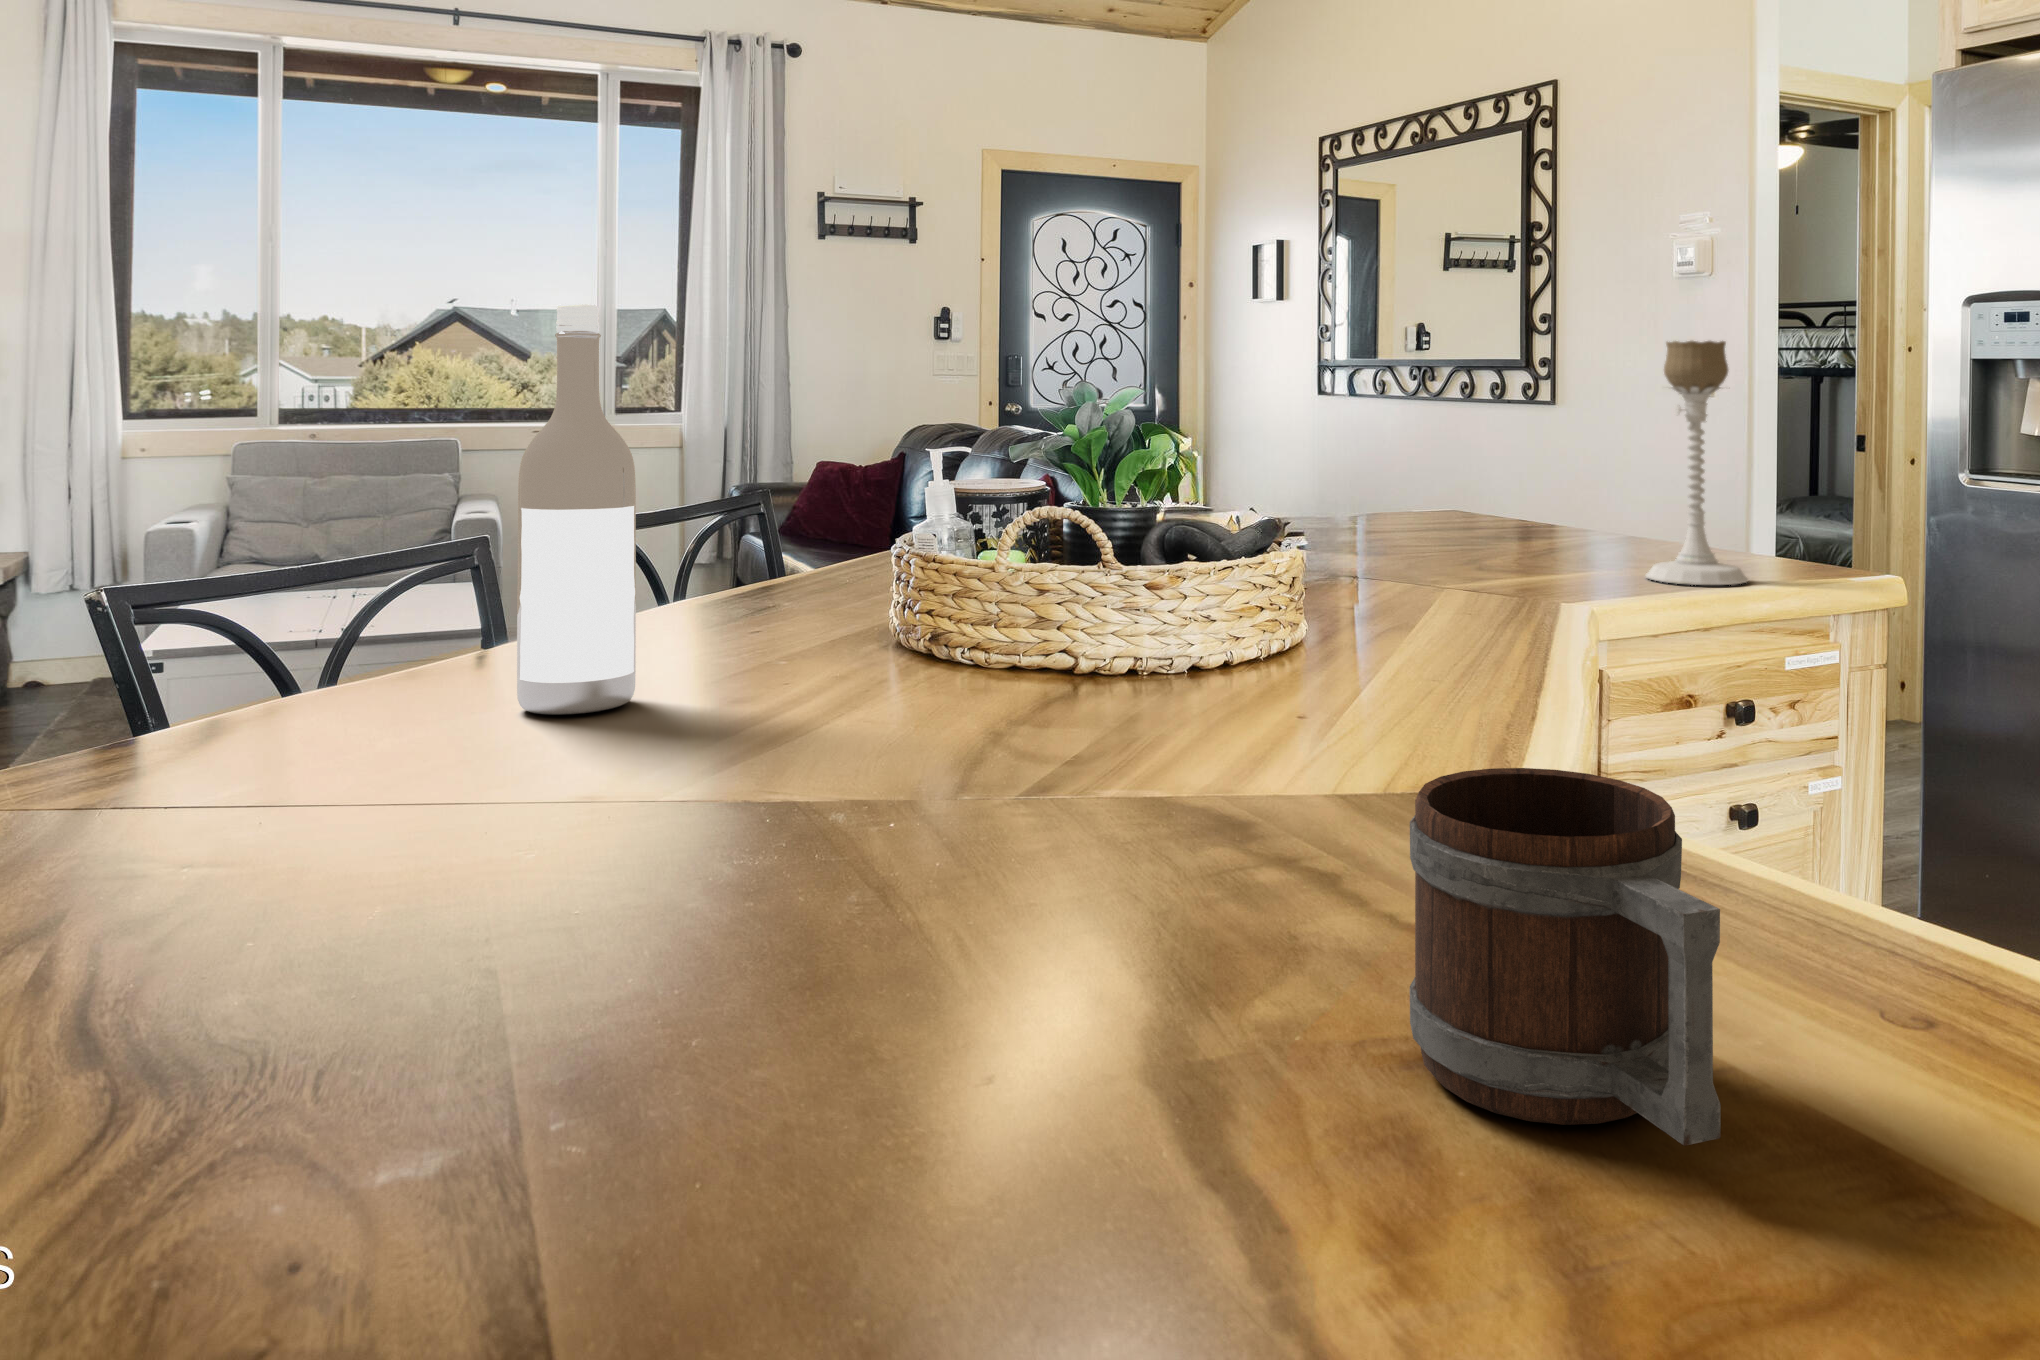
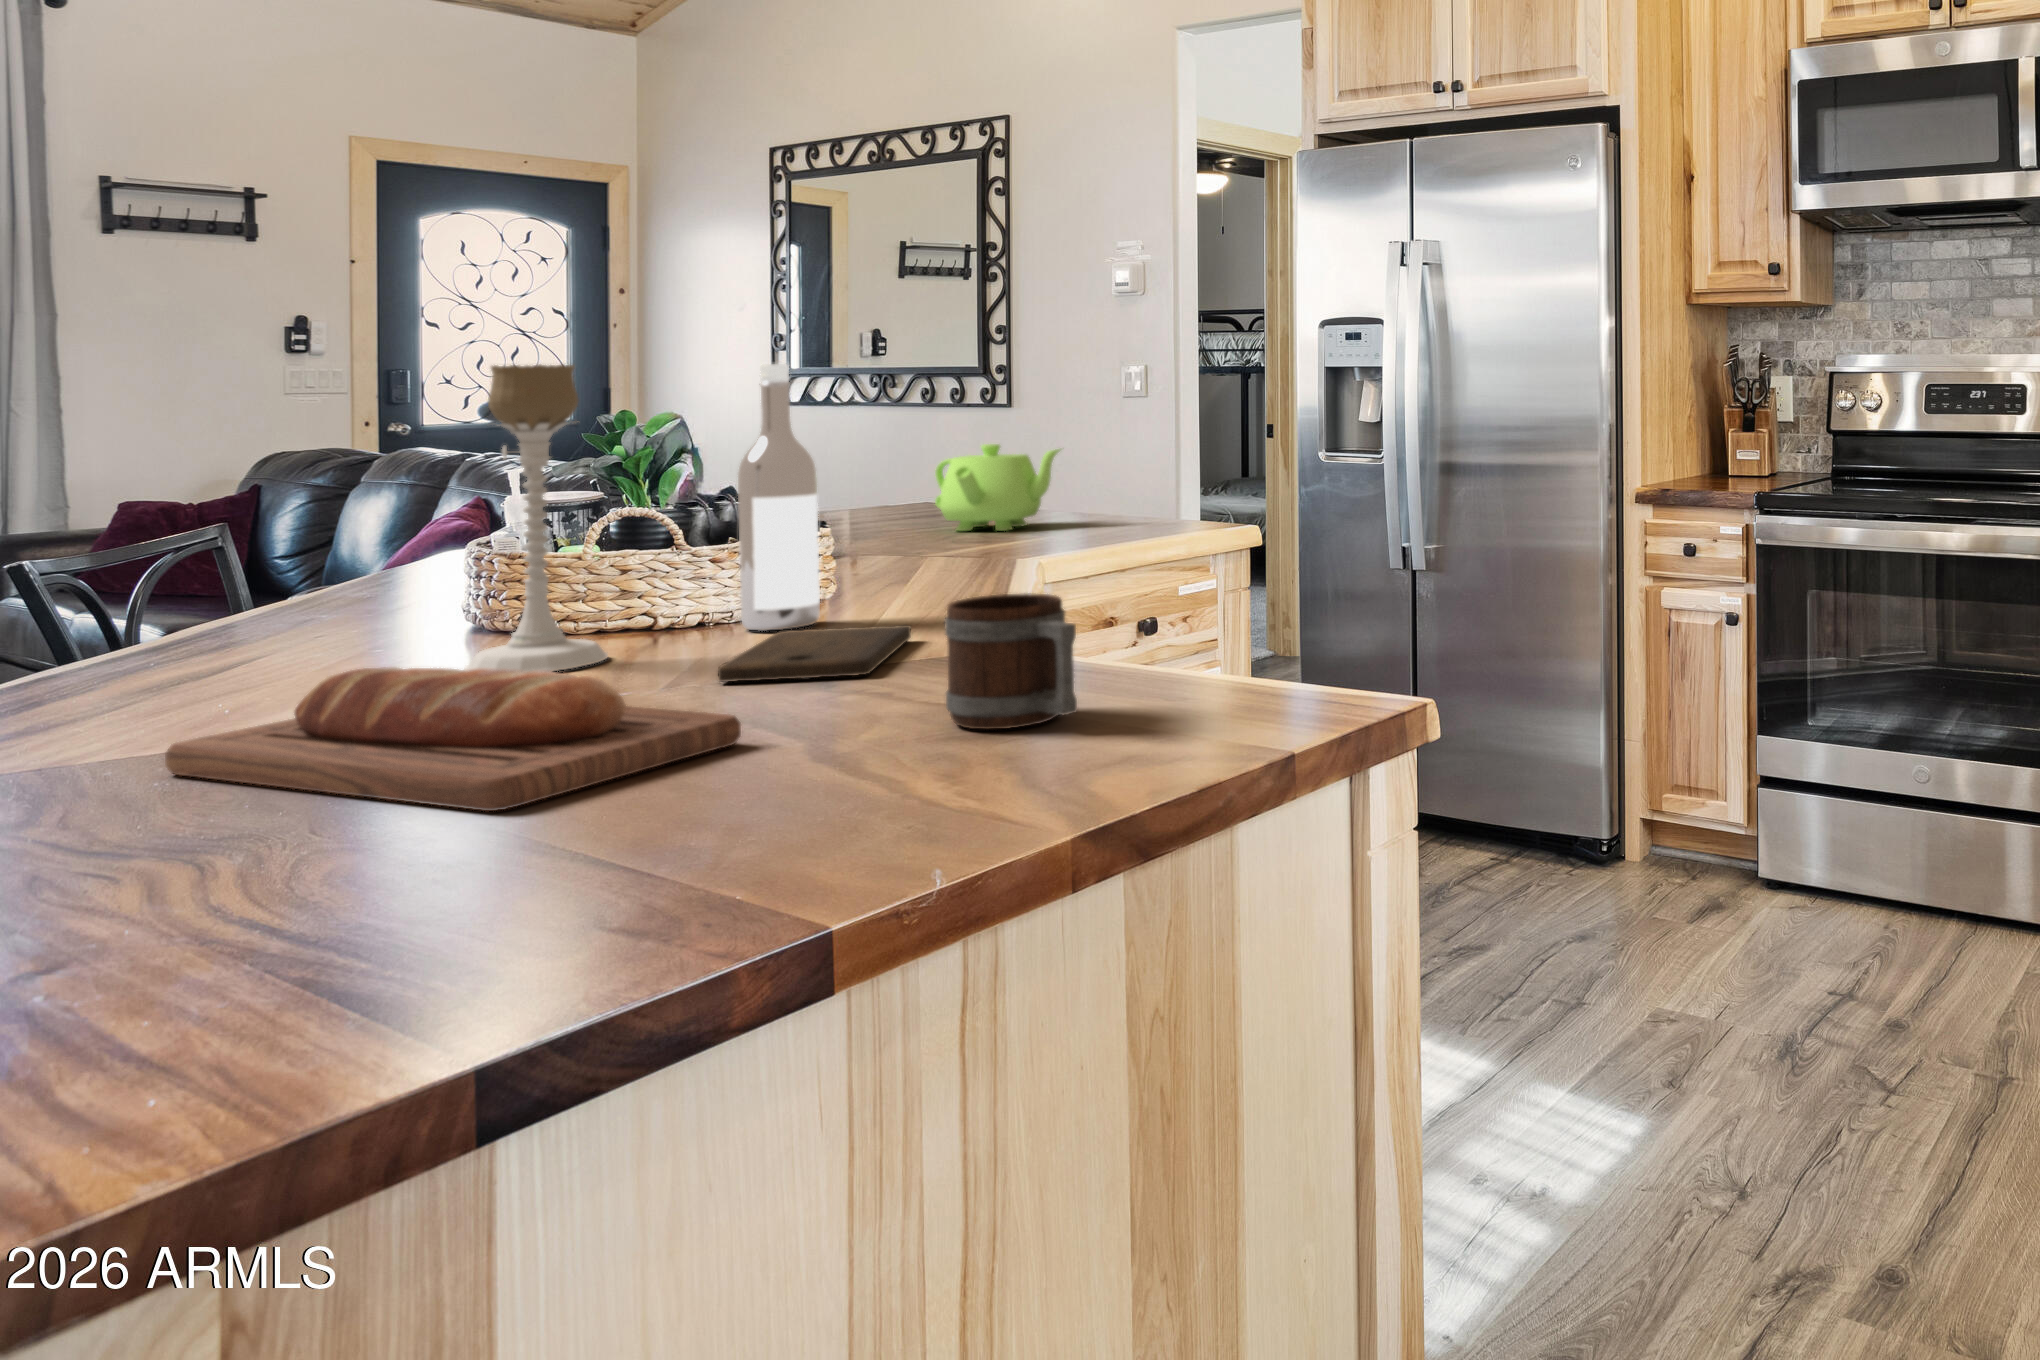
wine bottle: present [517,304,636,715] -> present [738,364,820,631]
candle holder: present [1645,341,1748,585] -> present [464,364,608,673]
teapot: none [1460,442,1621,554] -> present [935,444,1060,531]
cutting board: none [1079,713,1392,837] -> present [718,625,911,682]
bread loaf: none [273,758,1011,1191] -> present [165,667,741,811]

